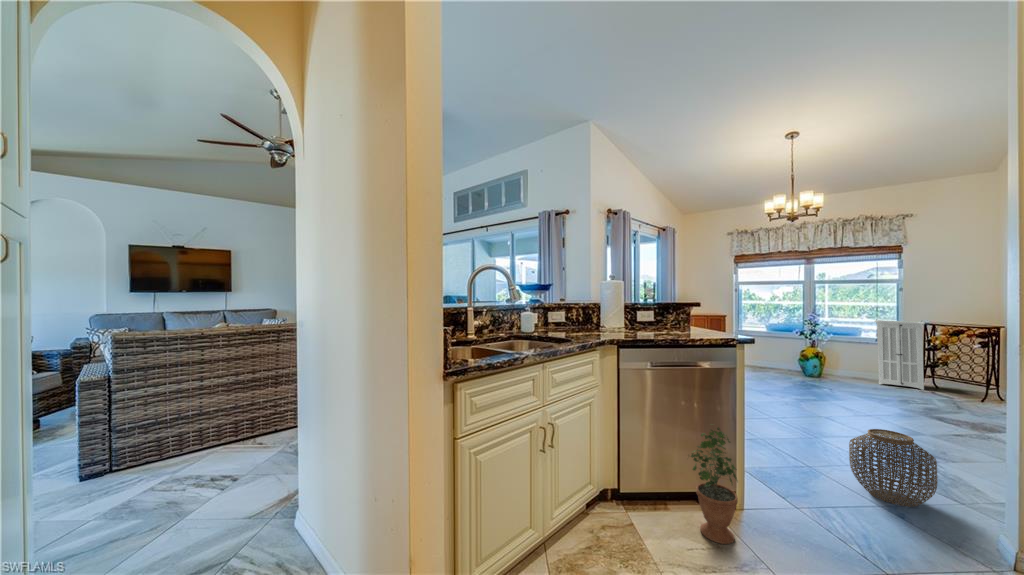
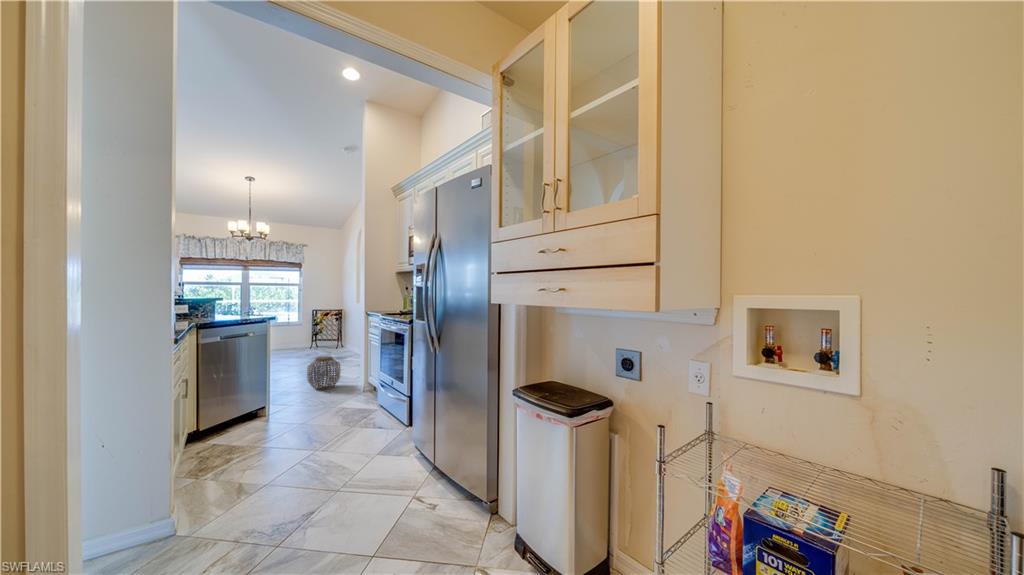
storage cabinet: present [875,320,925,390] -> none [288,309,313,352]
potted plant: present [691,428,738,544] -> none [246,365,277,430]

